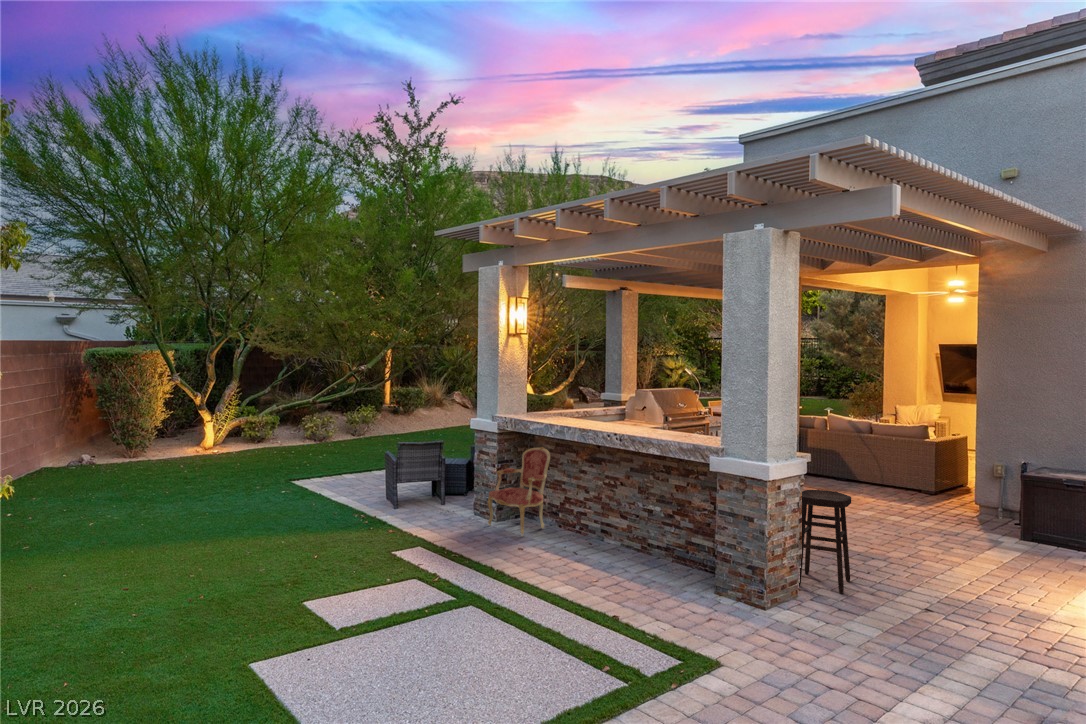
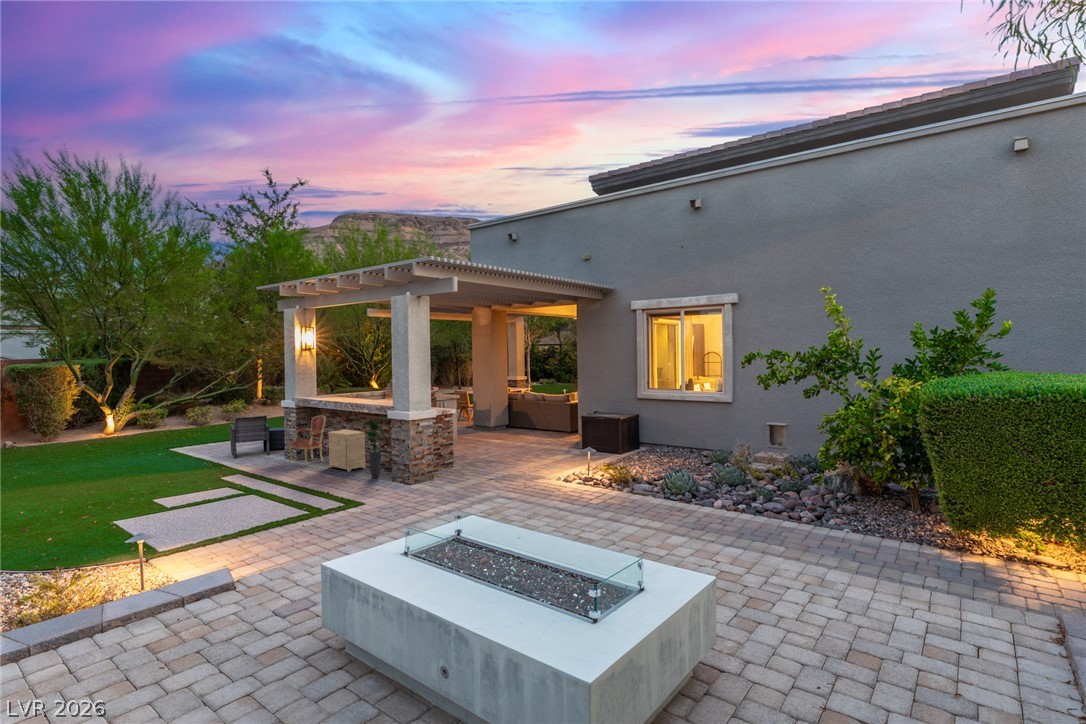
potted plant: none [651,467,703,581] -> present [364,418,387,477]
side table: none [566,477,634,559] -> present [328,429,365,472]
stool: present [799,490,851,594] -> none [438,427,468,476]

